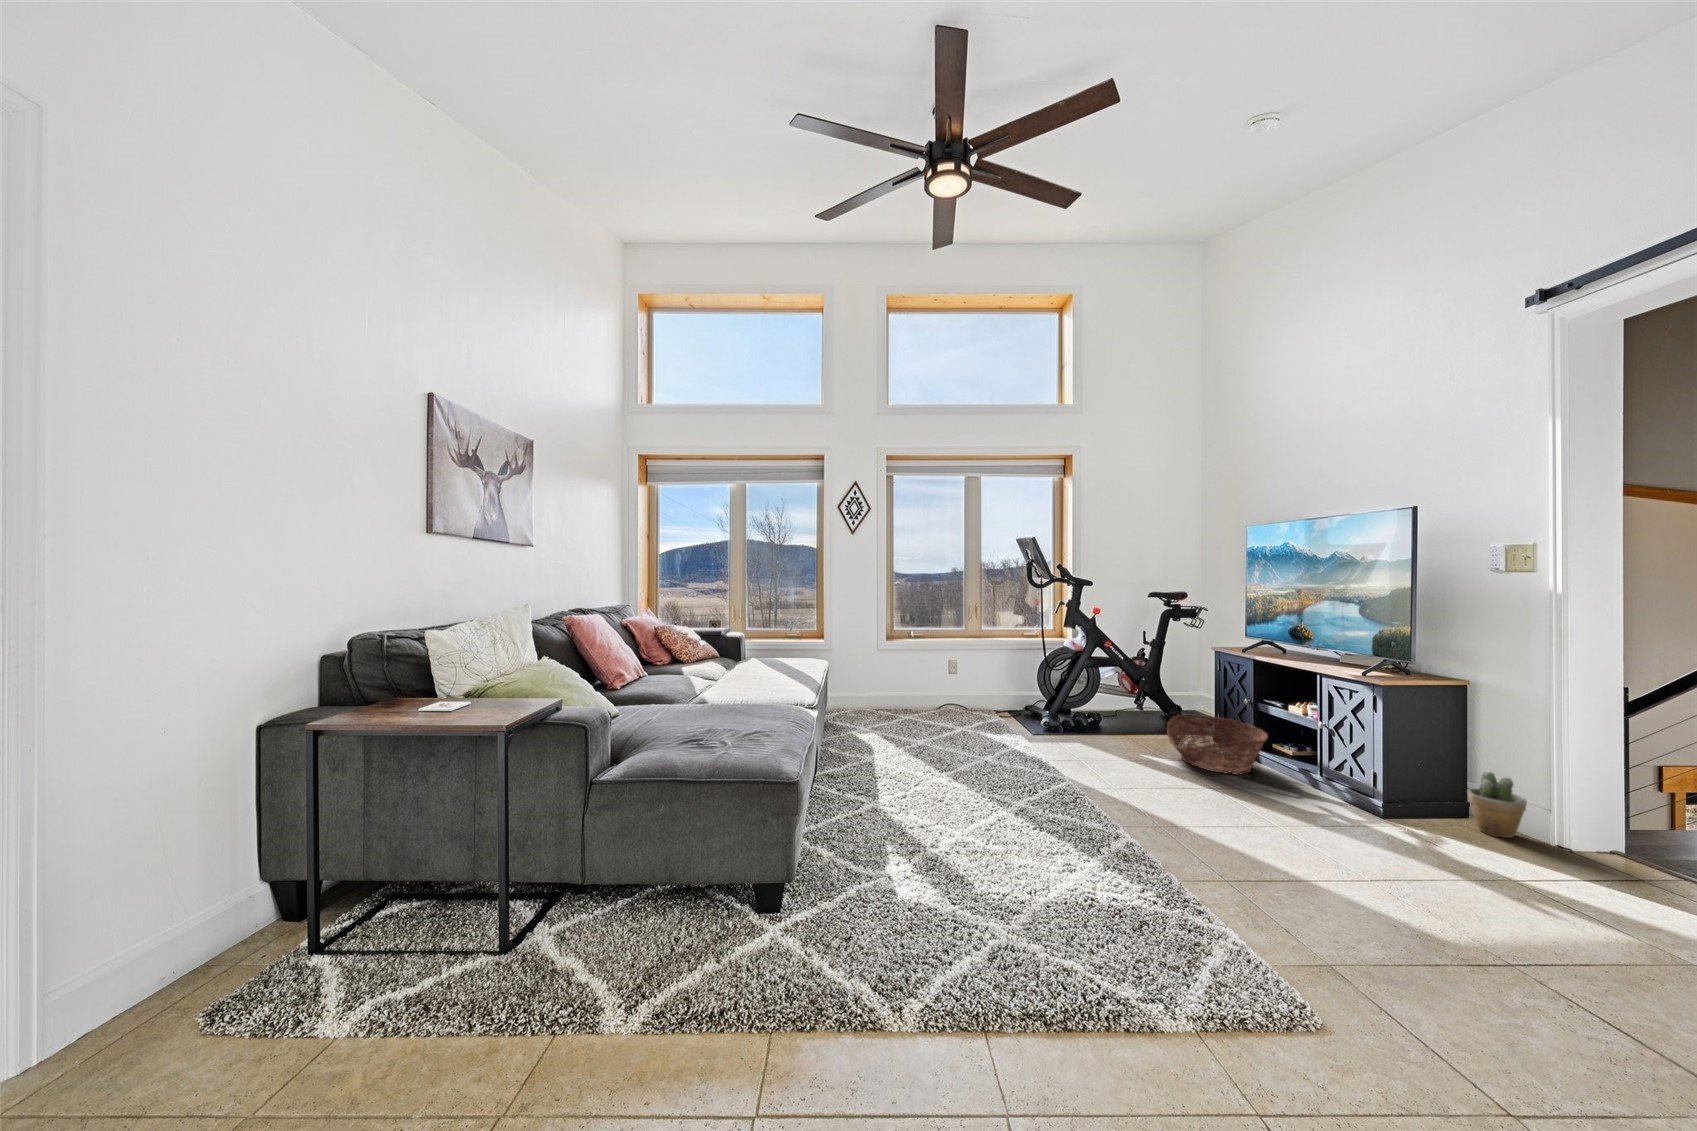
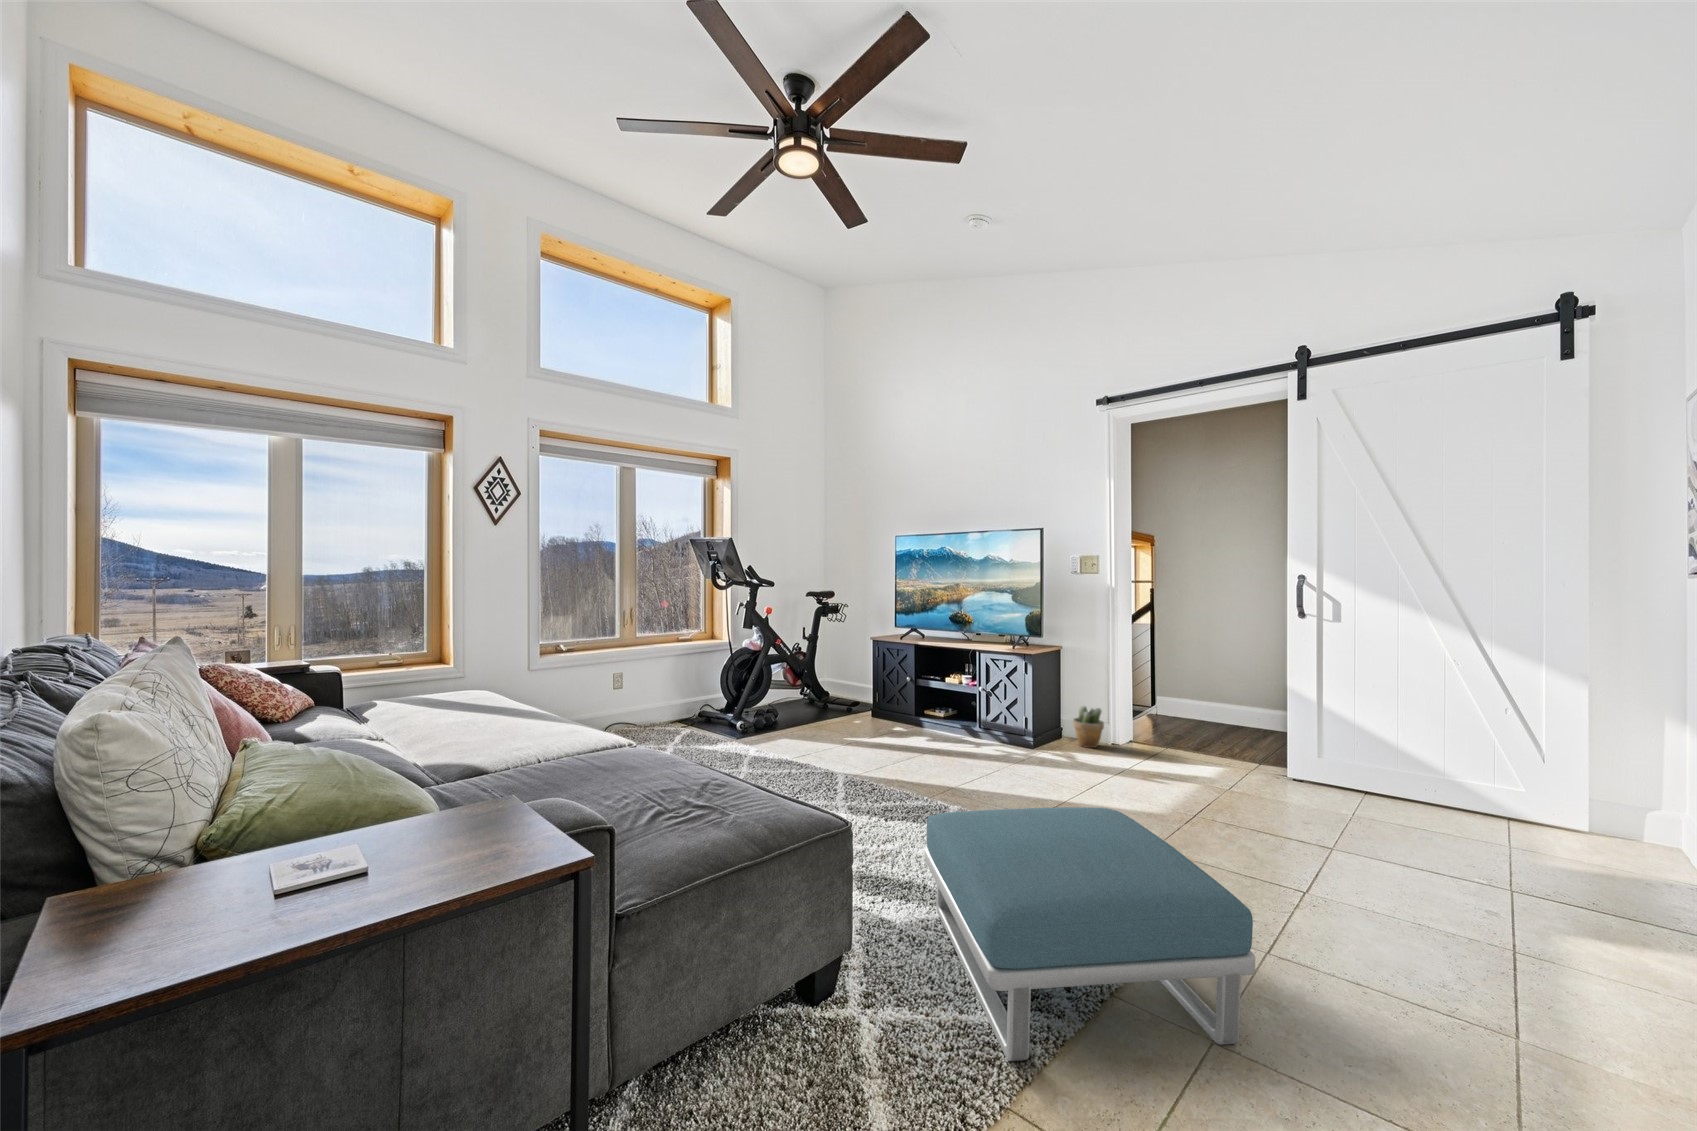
basket: present [1167,714,1268,775] -> none [854,695,943,742]
footstool: none [808,782,1114,1031] -> present [925,807,1255,1061]

